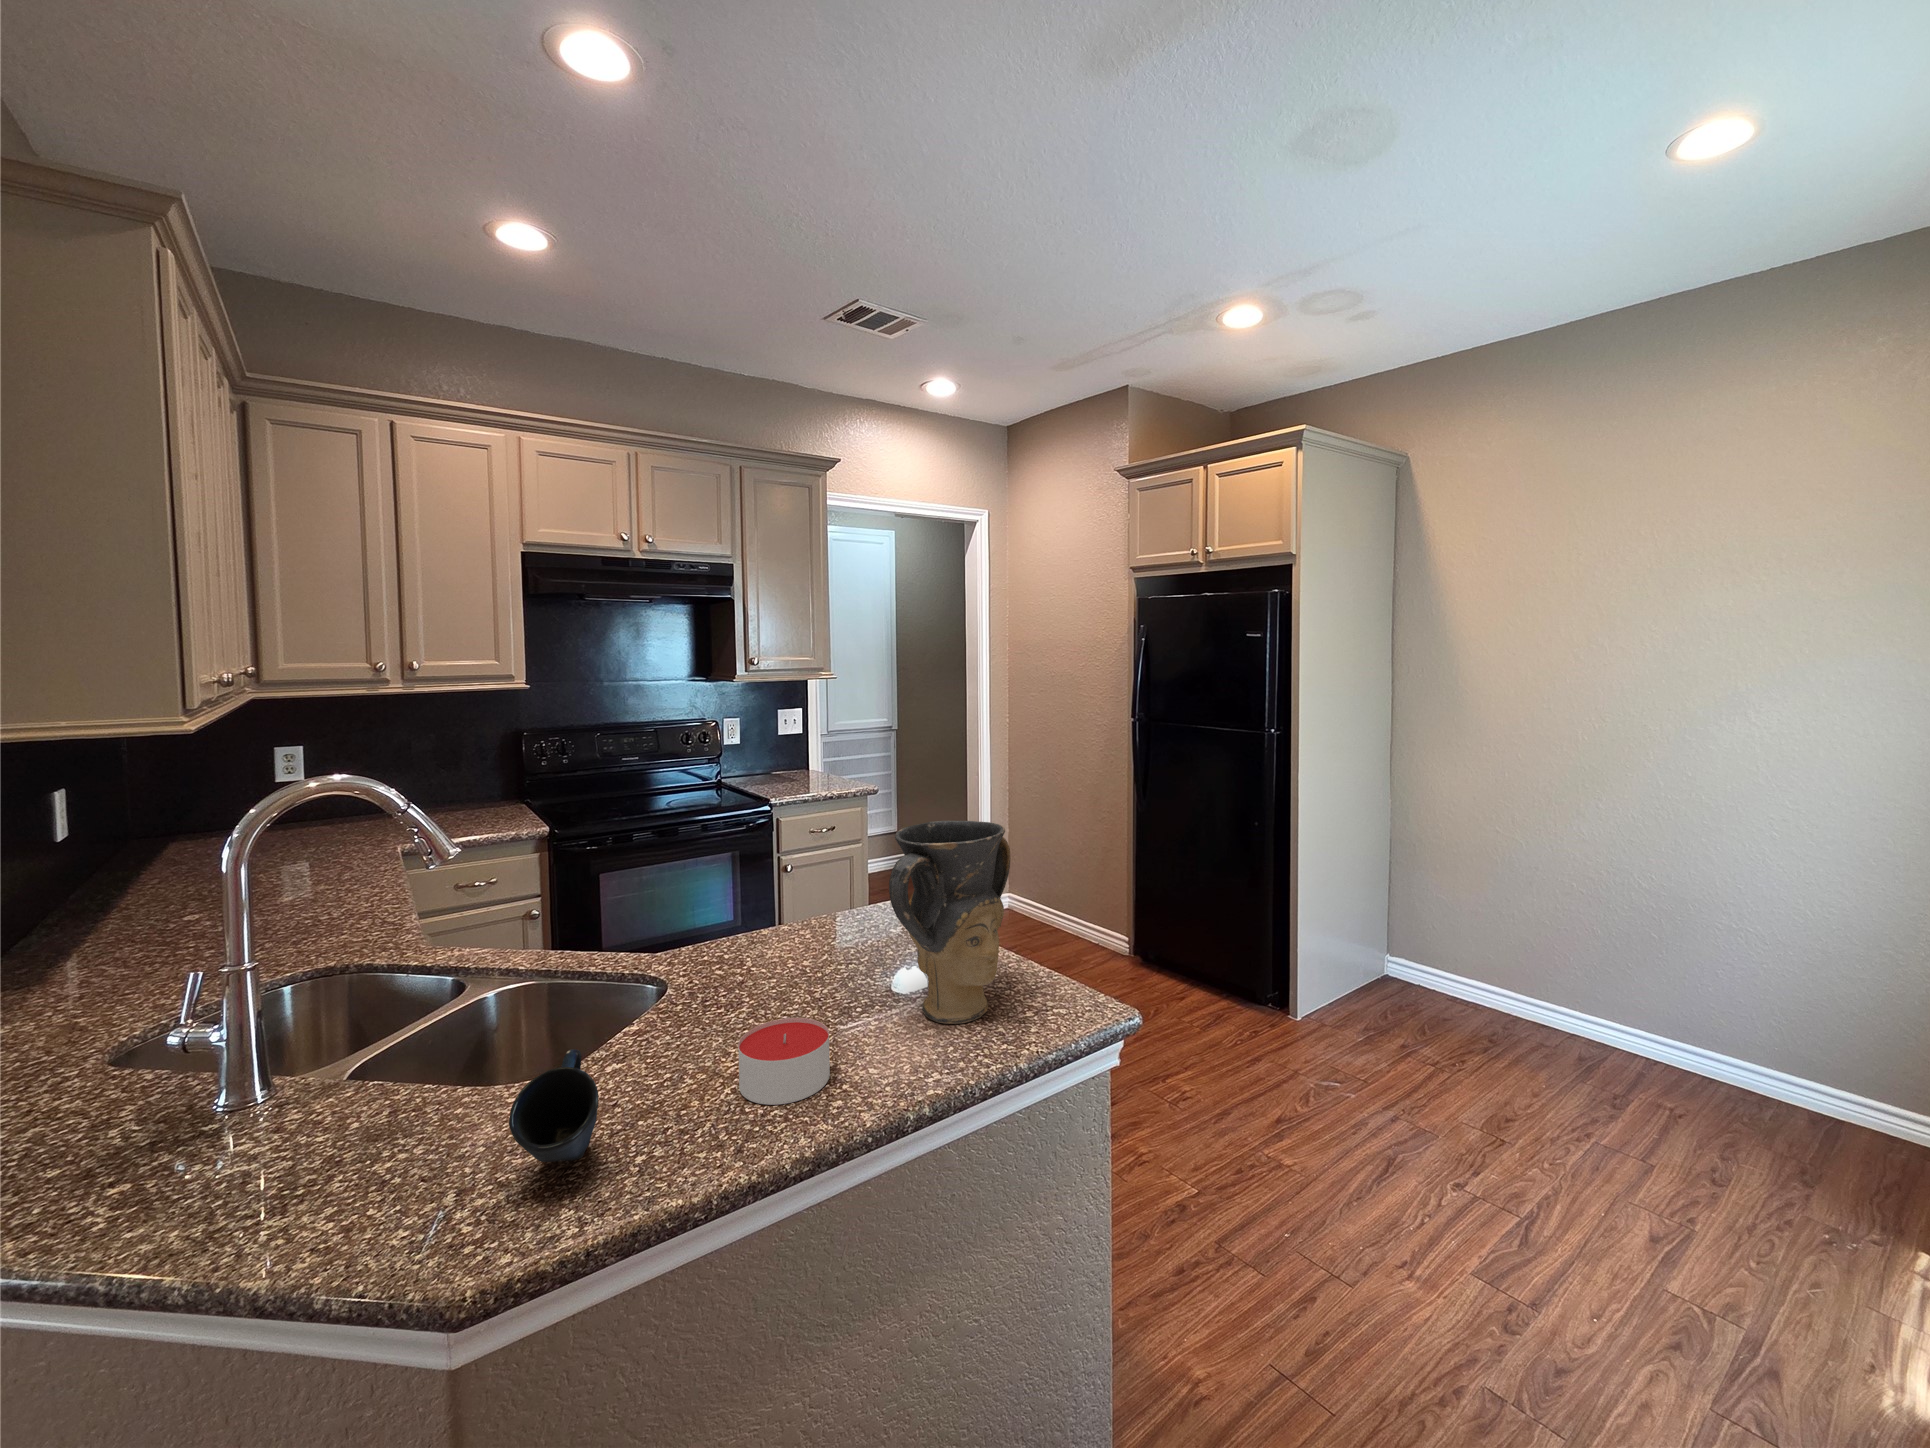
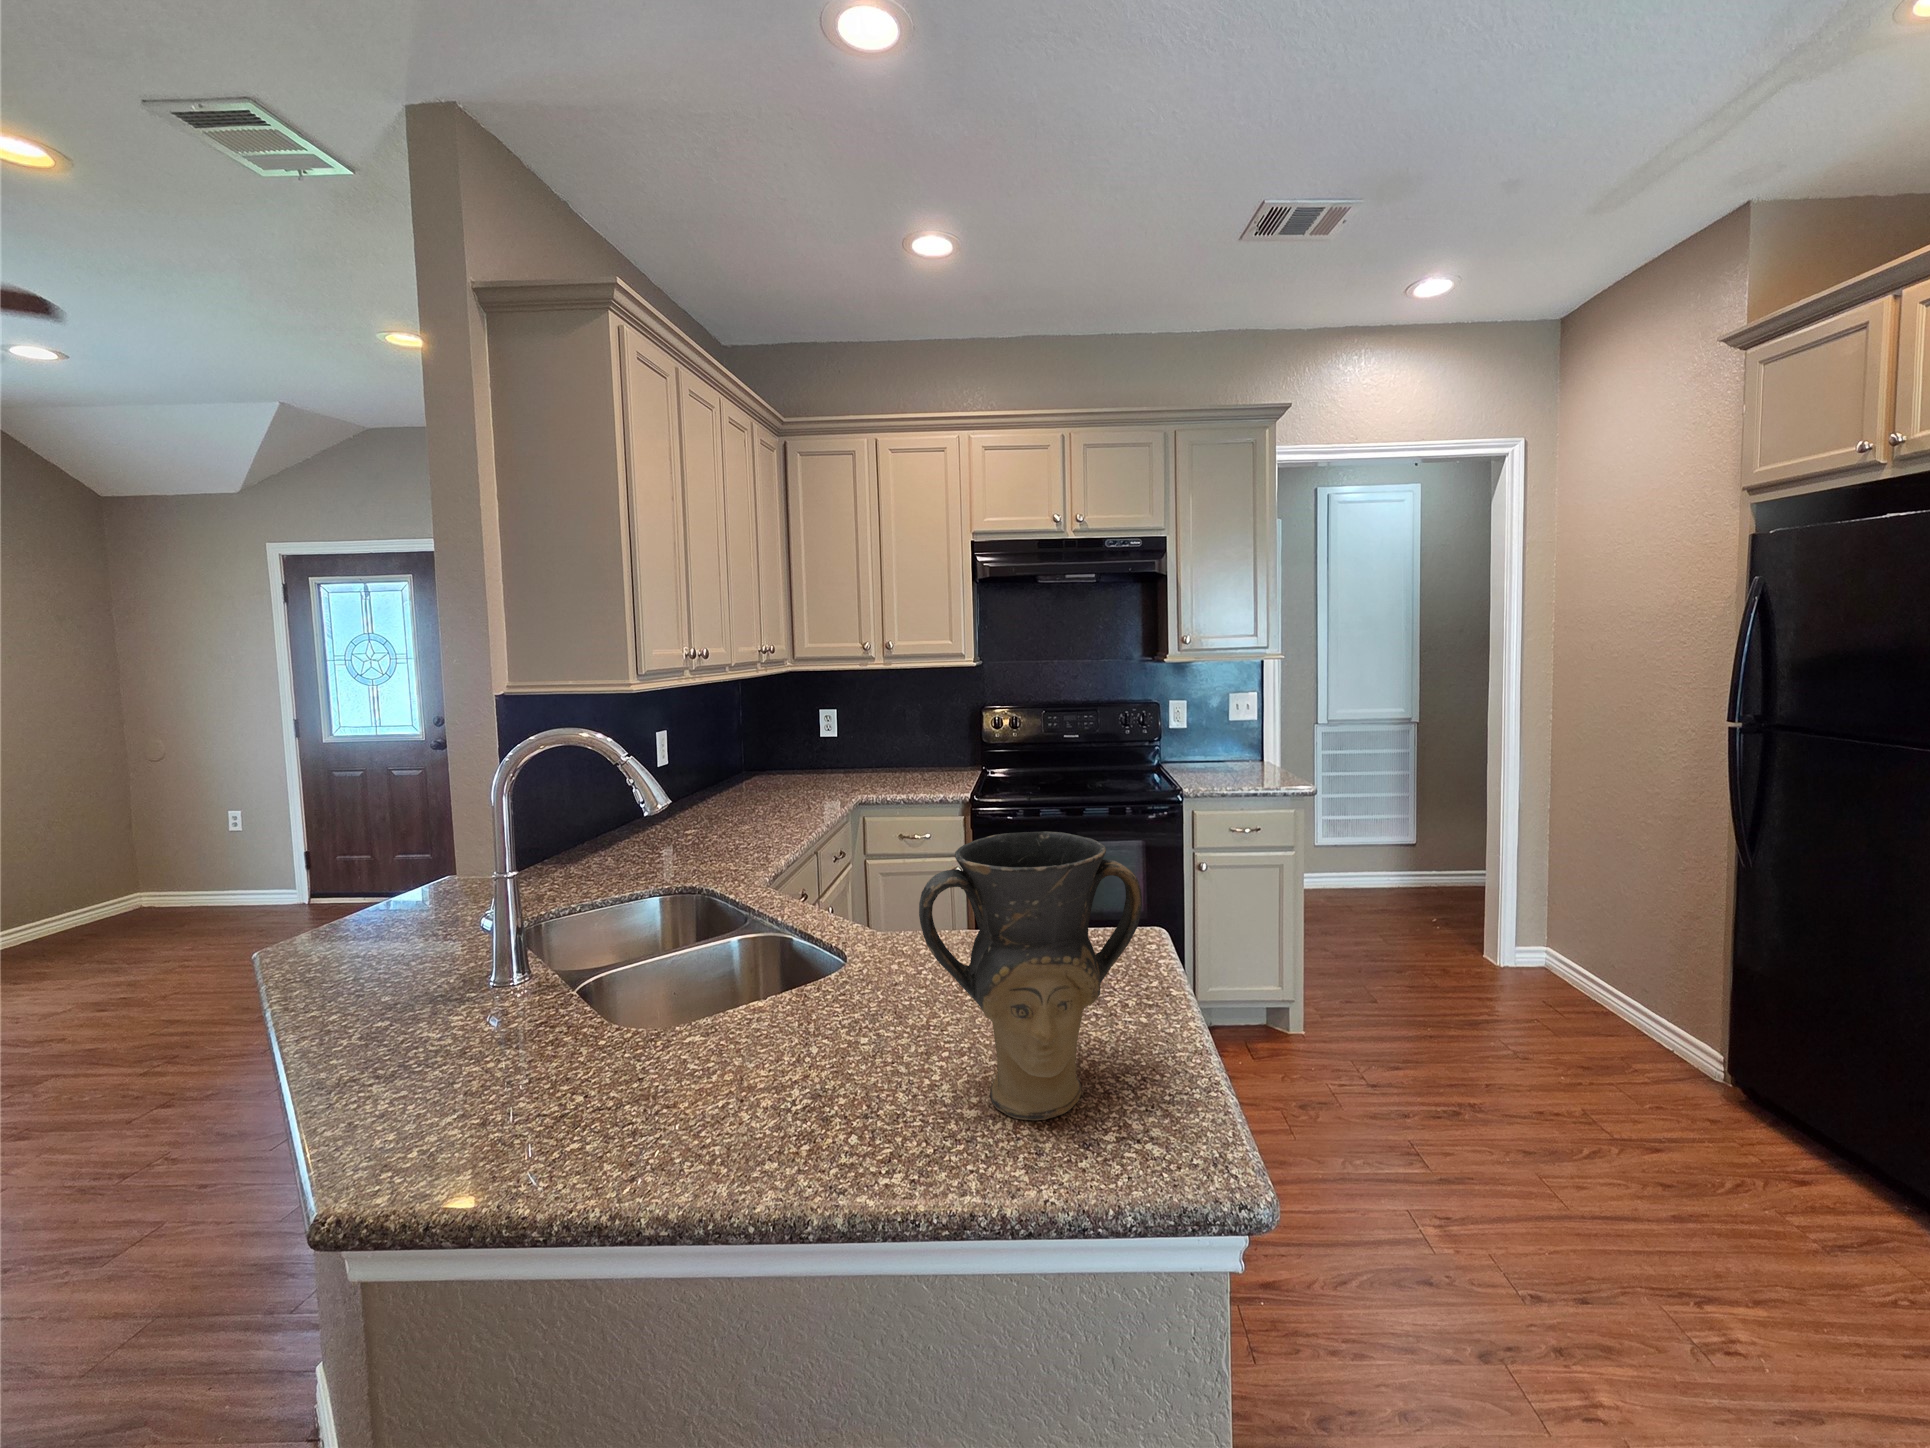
candle: present [738,1018,830,1105] -> none [715,1032,825,1141]
mug: present [509,1049,599,1162] -> none [461,1001,579,1113]

